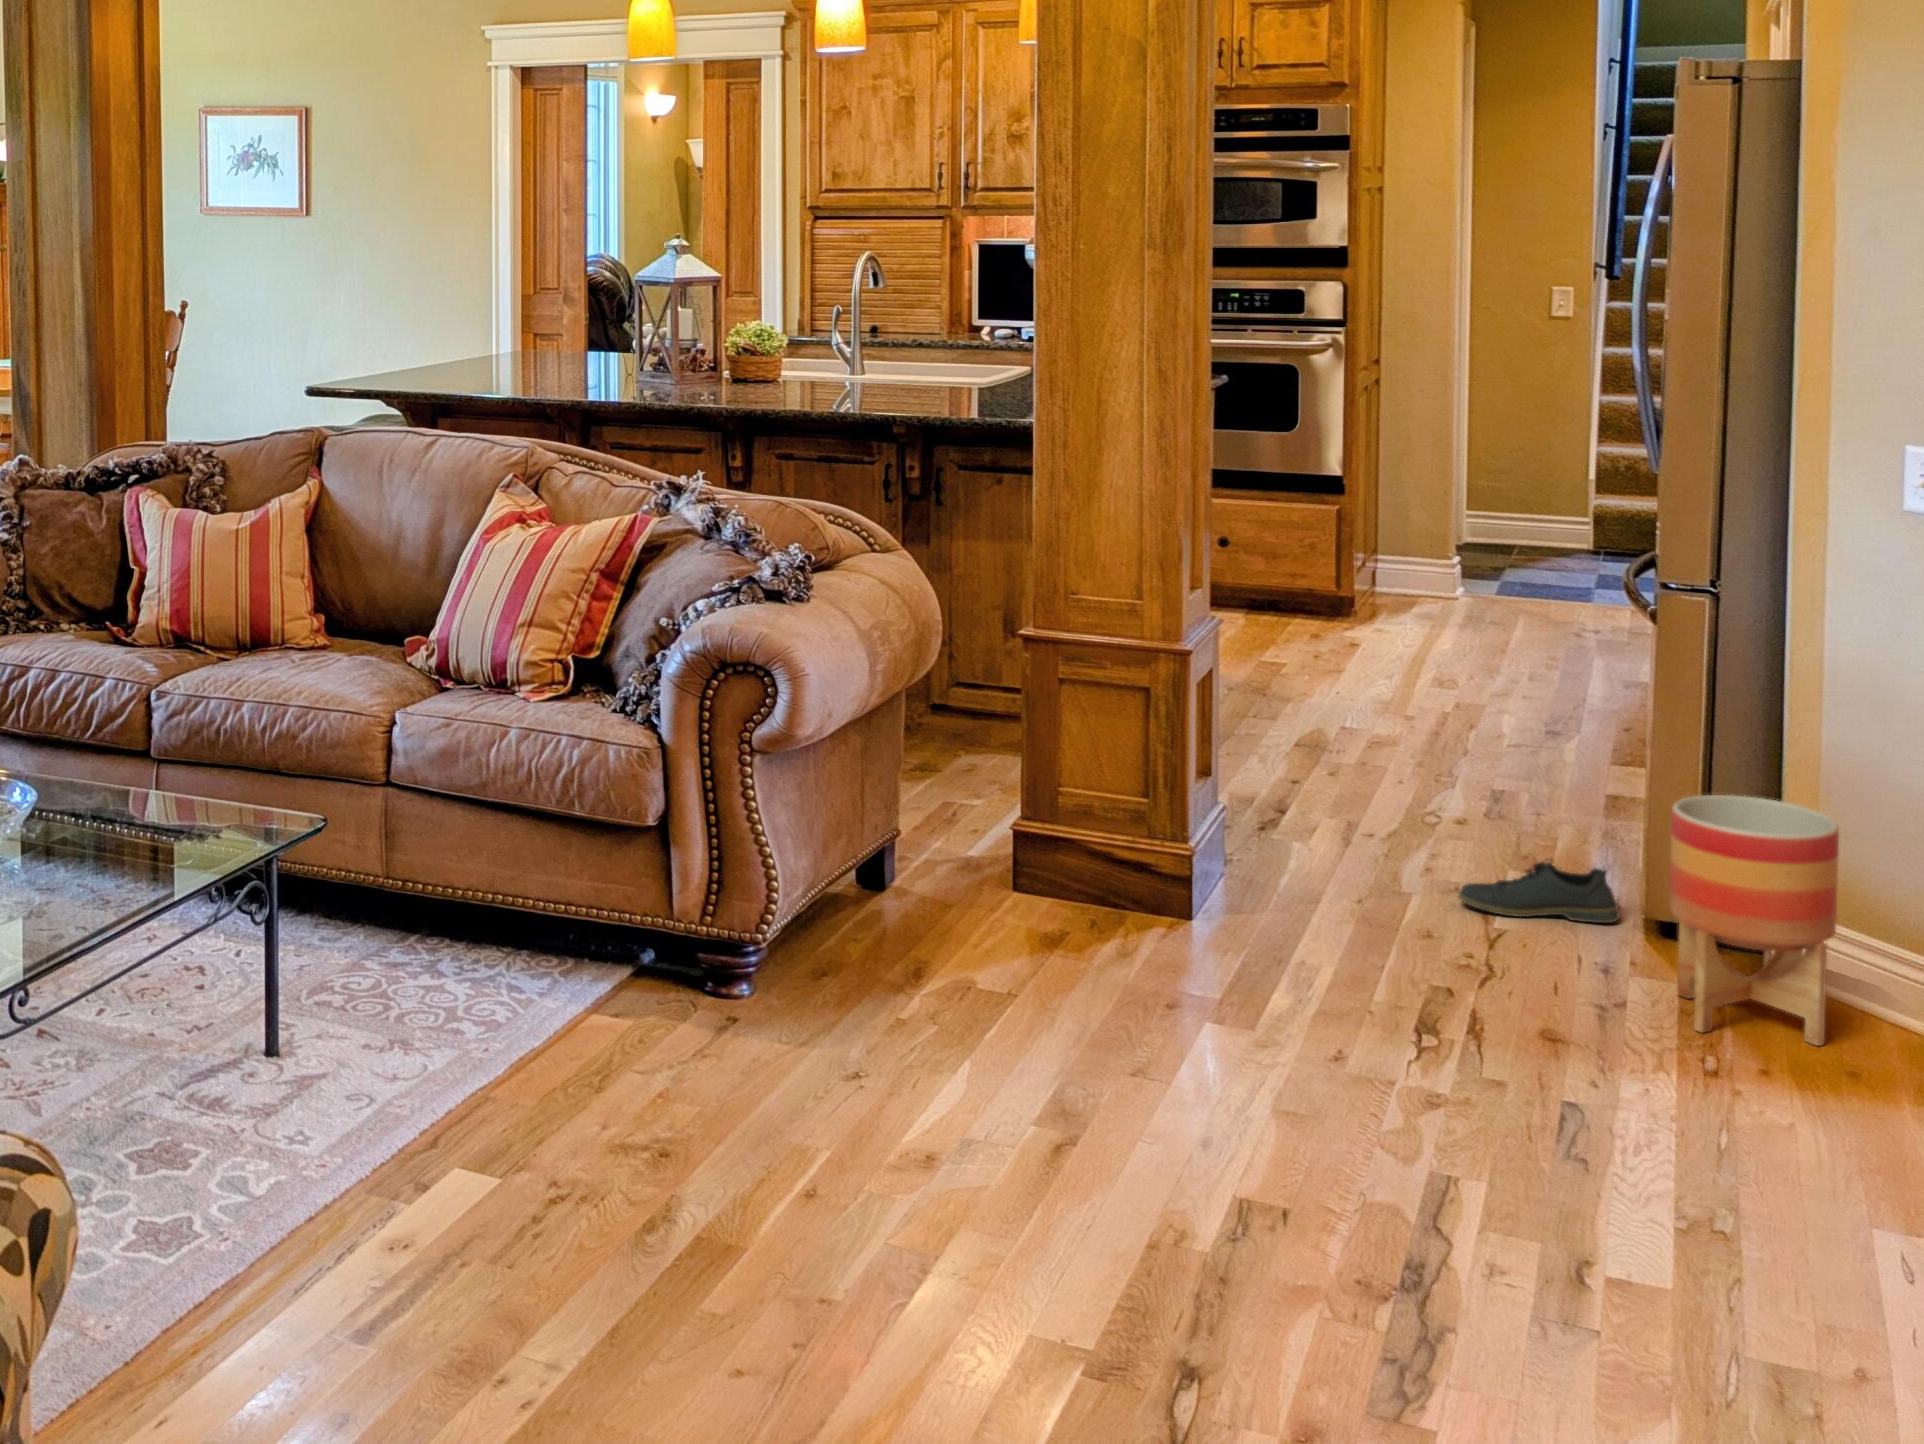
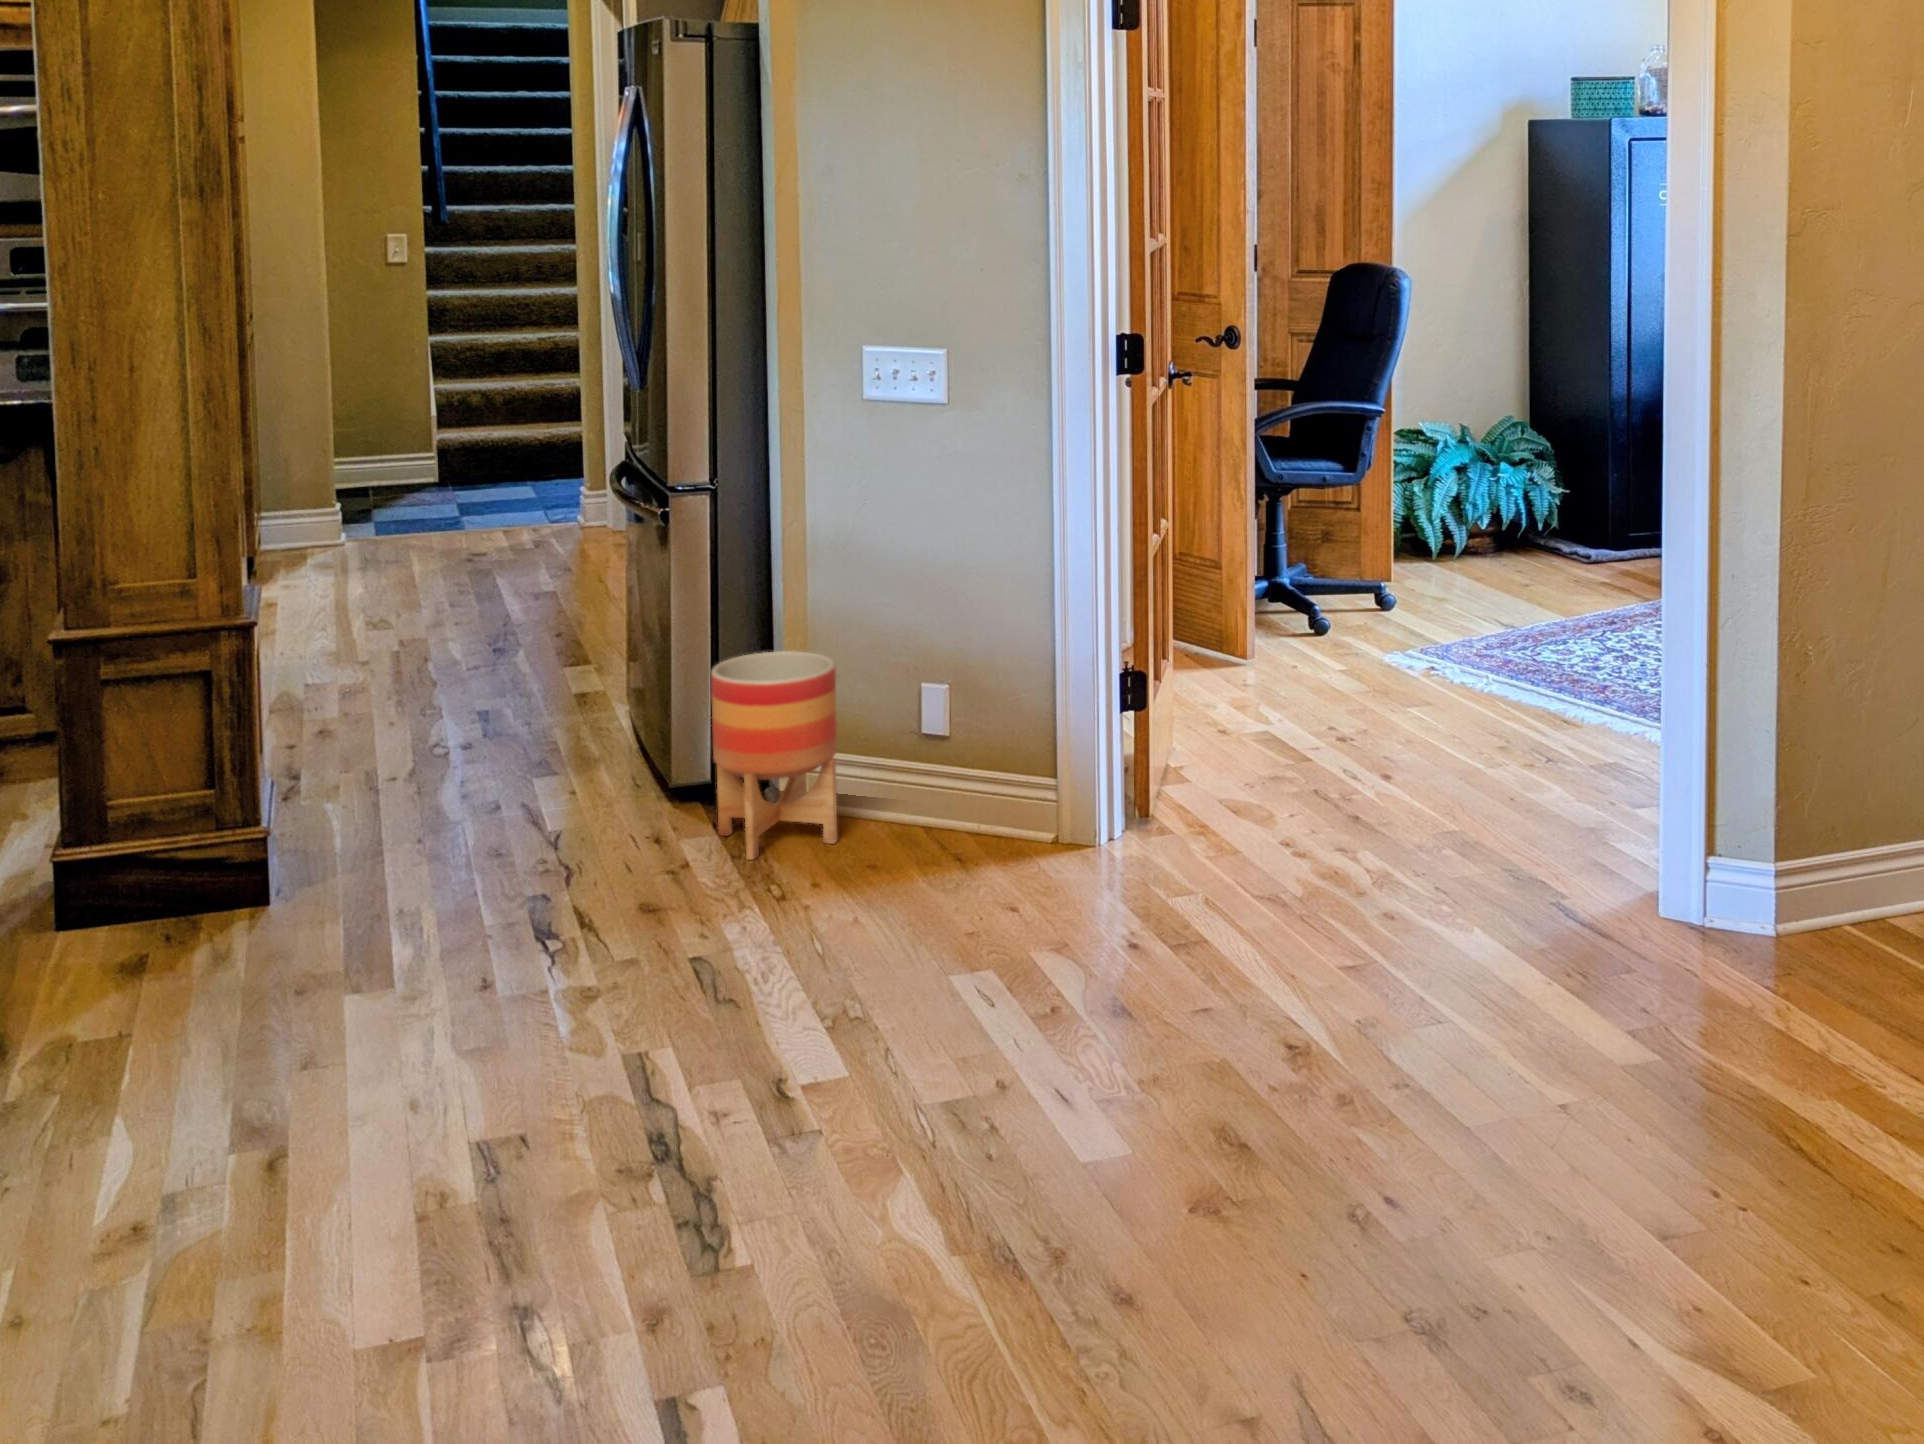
shoe: present [1458,860,1619,923] -> none [508,743,643,810]

